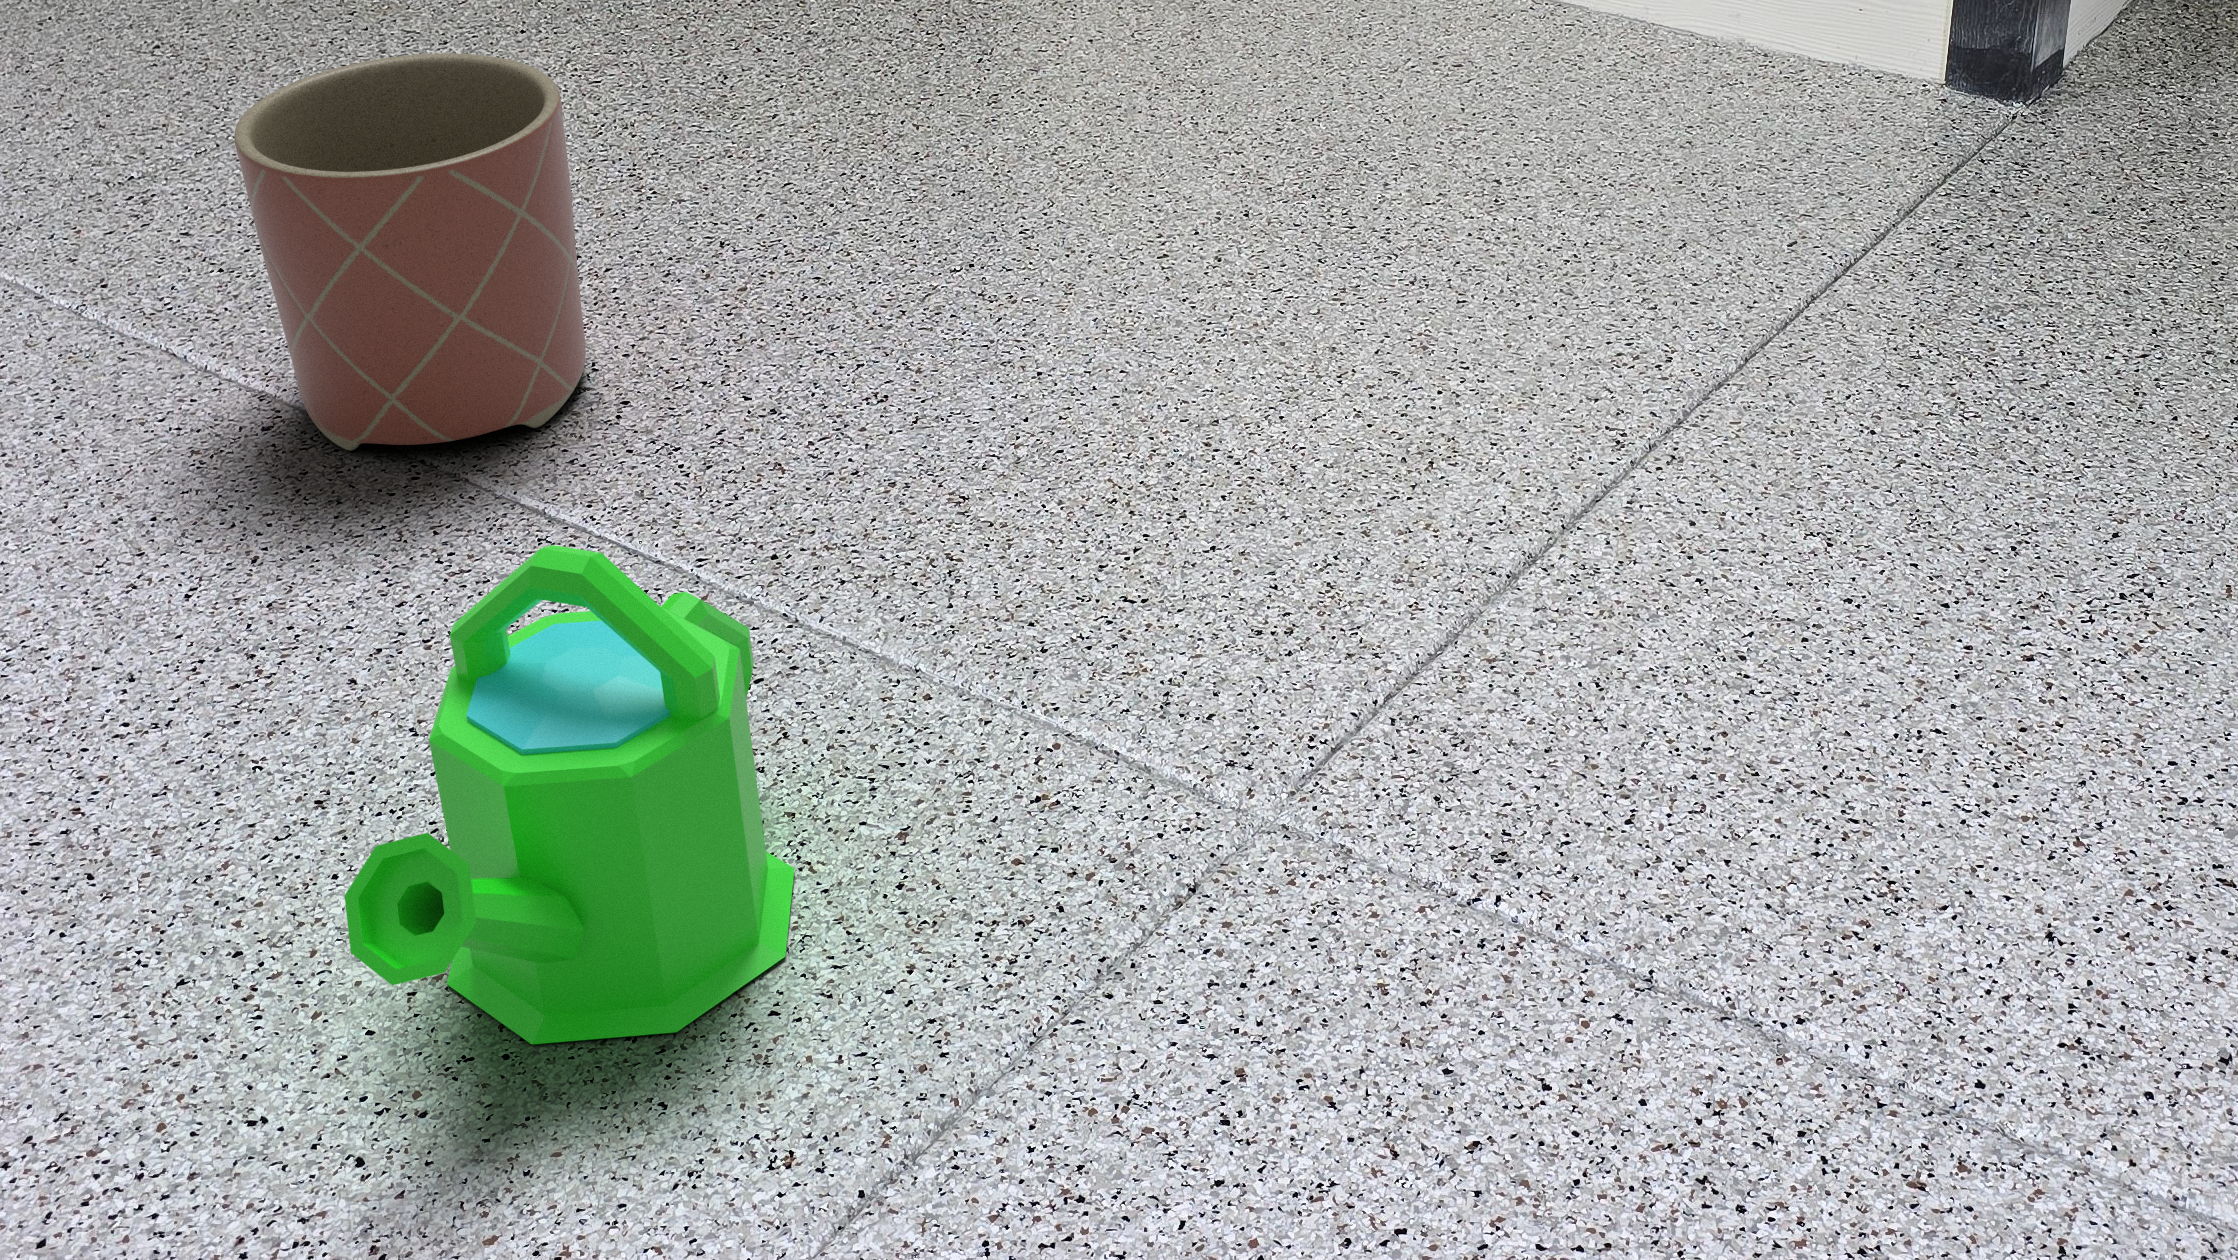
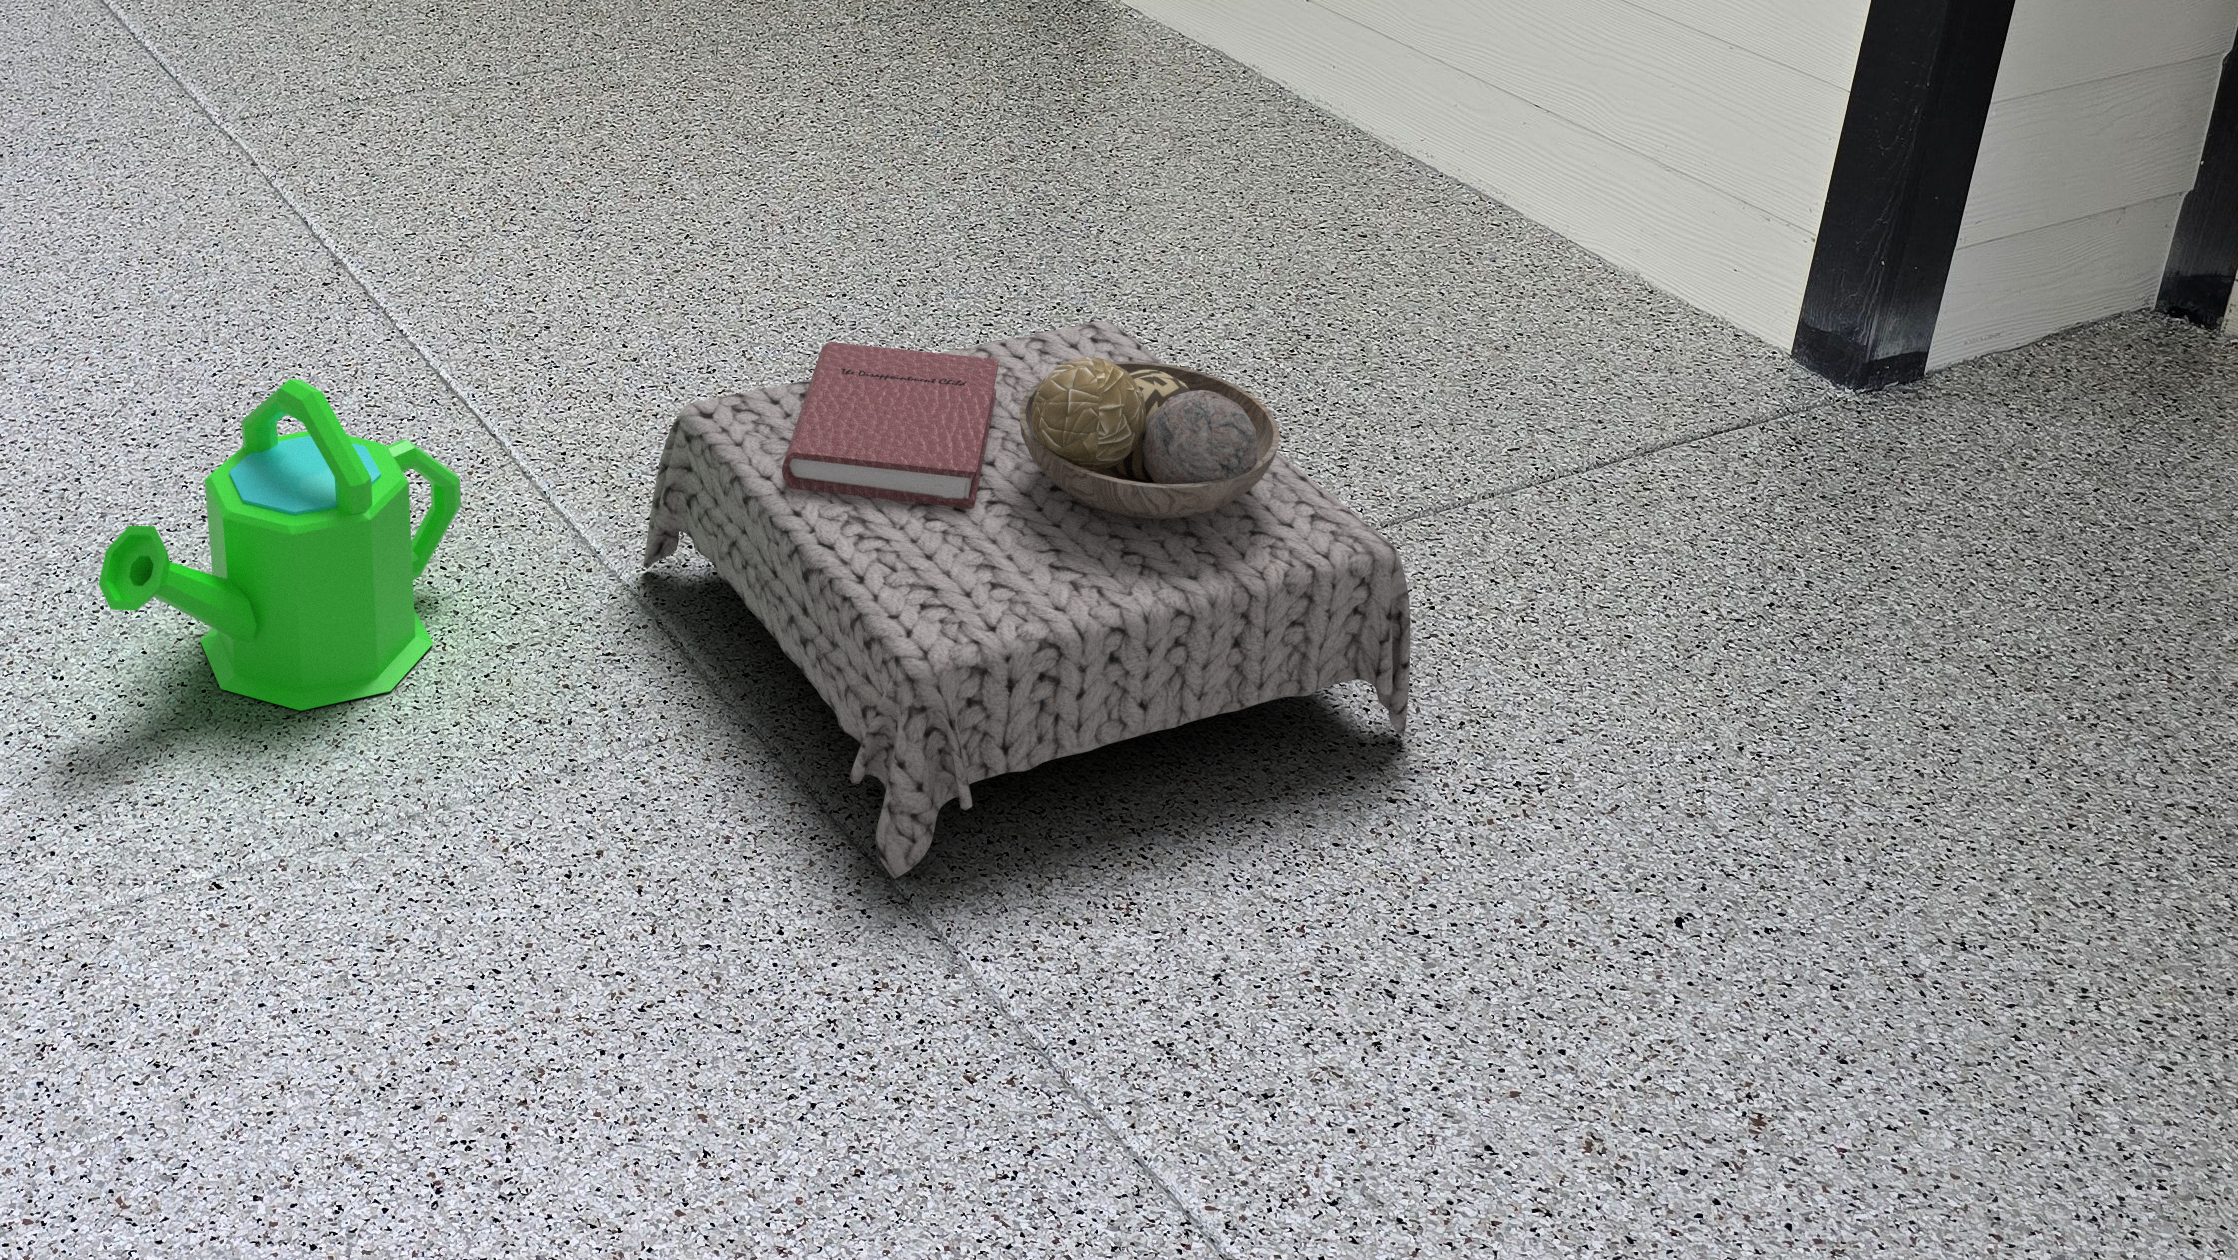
planter: present [234,53,586,451] -> none [332,49,551,328]
ottoman: none [996,201,1994,962] -> present [643,321,1411,879]

